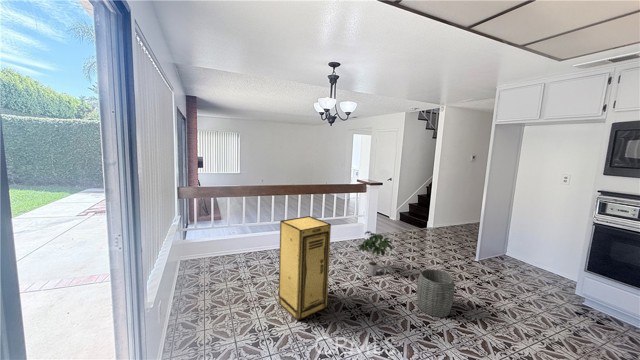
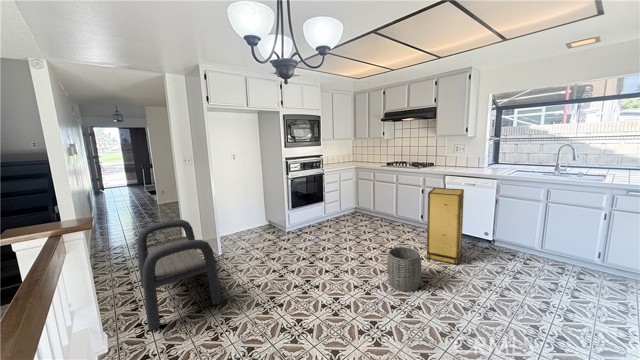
bench: none [202,208,260,292] -> present [137,220,221,331]
storage cabinet: present [278,216,331,321] -> present [427,188,464,265]
potted plant: present [358,231,392,275] -> none [320,221,356,265]

